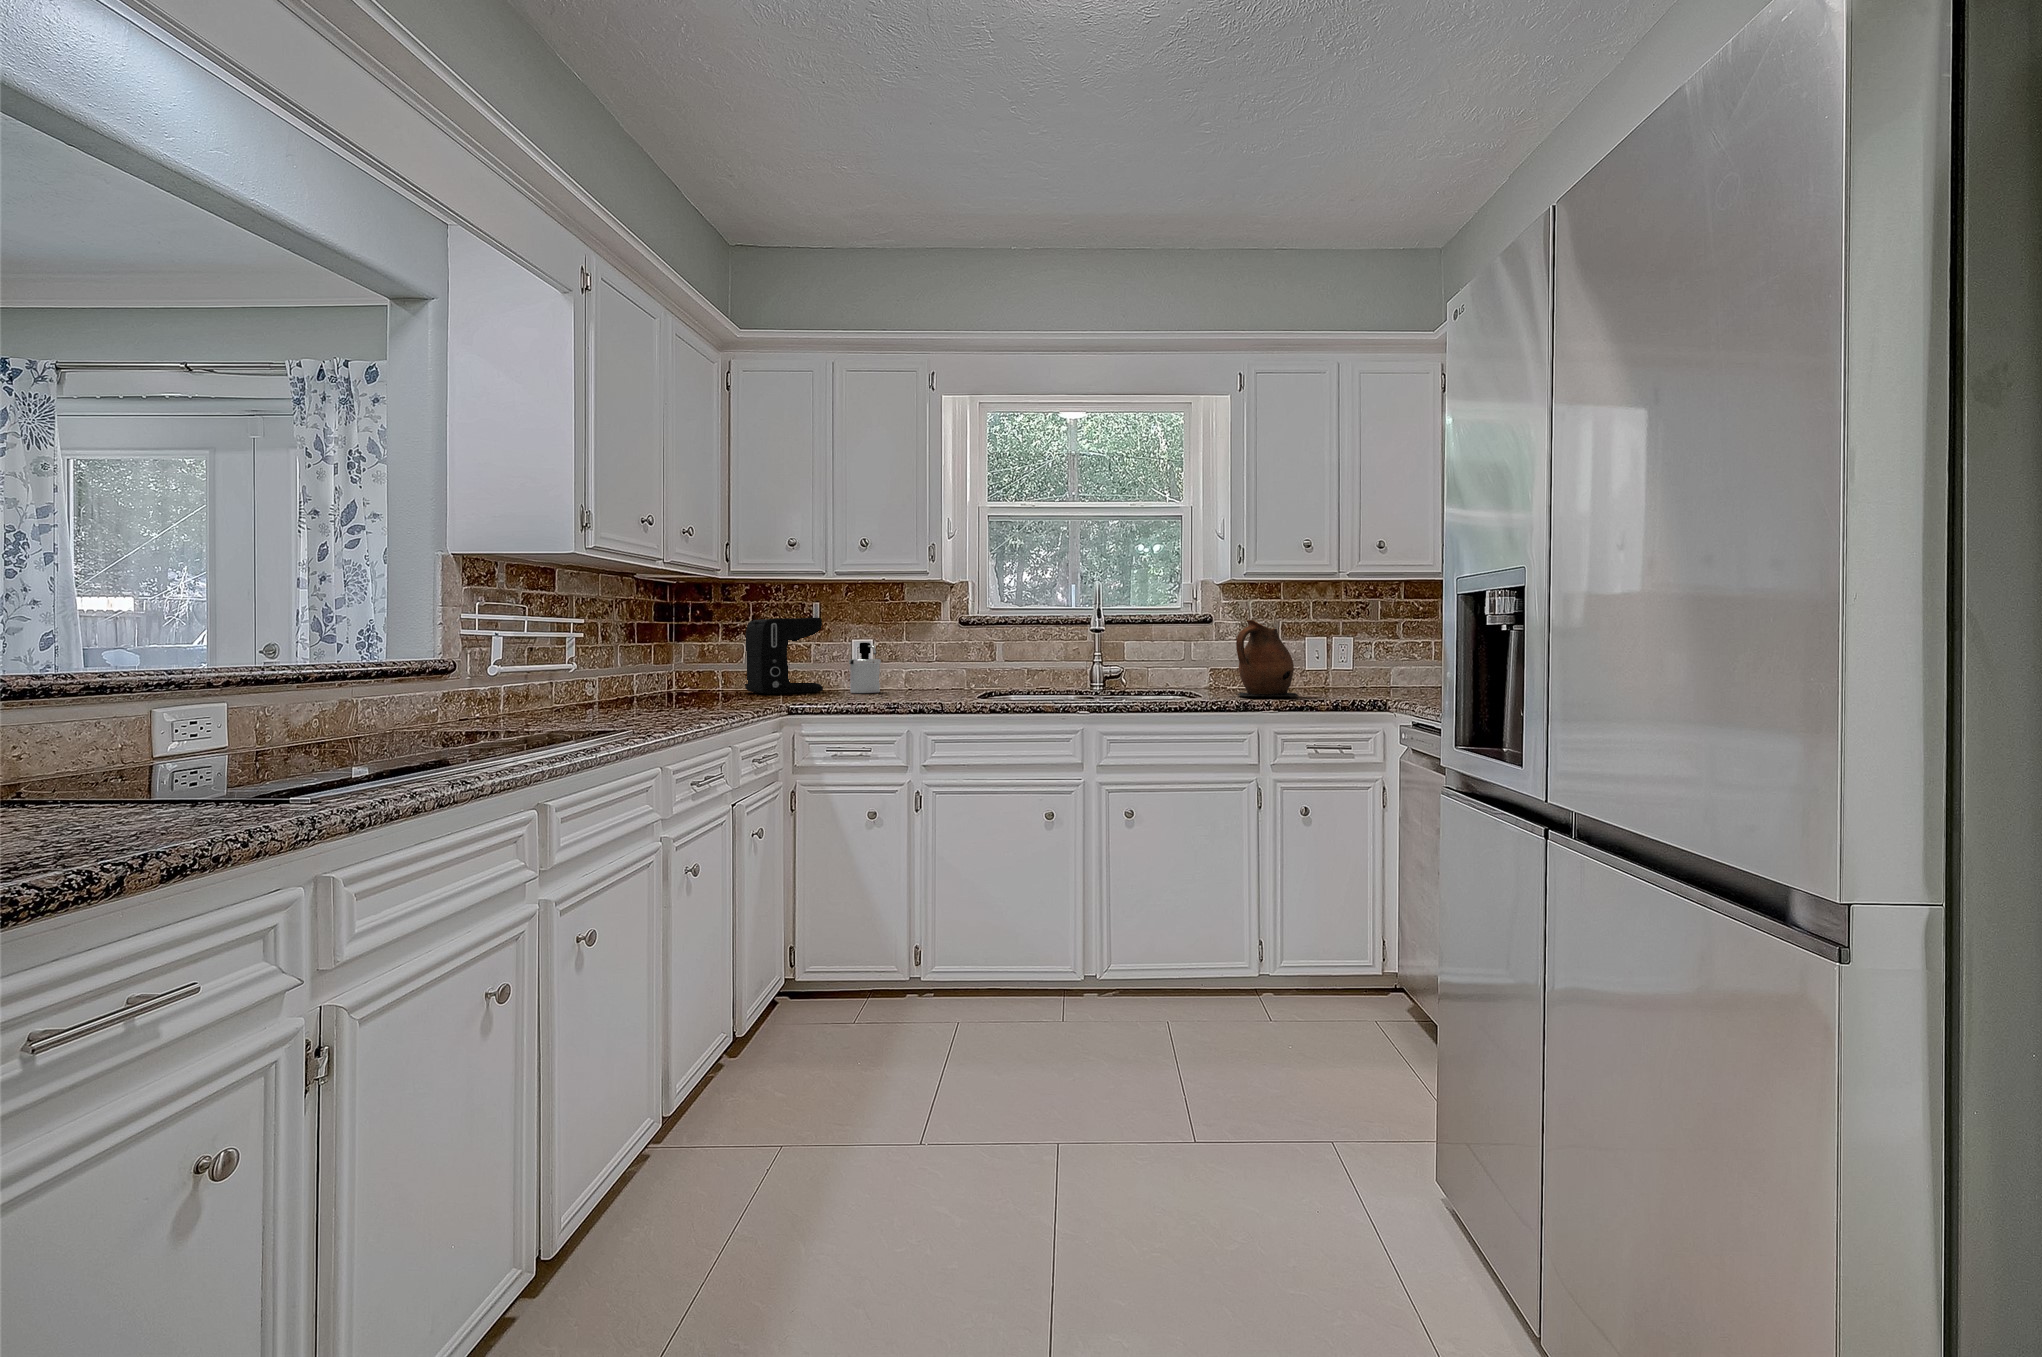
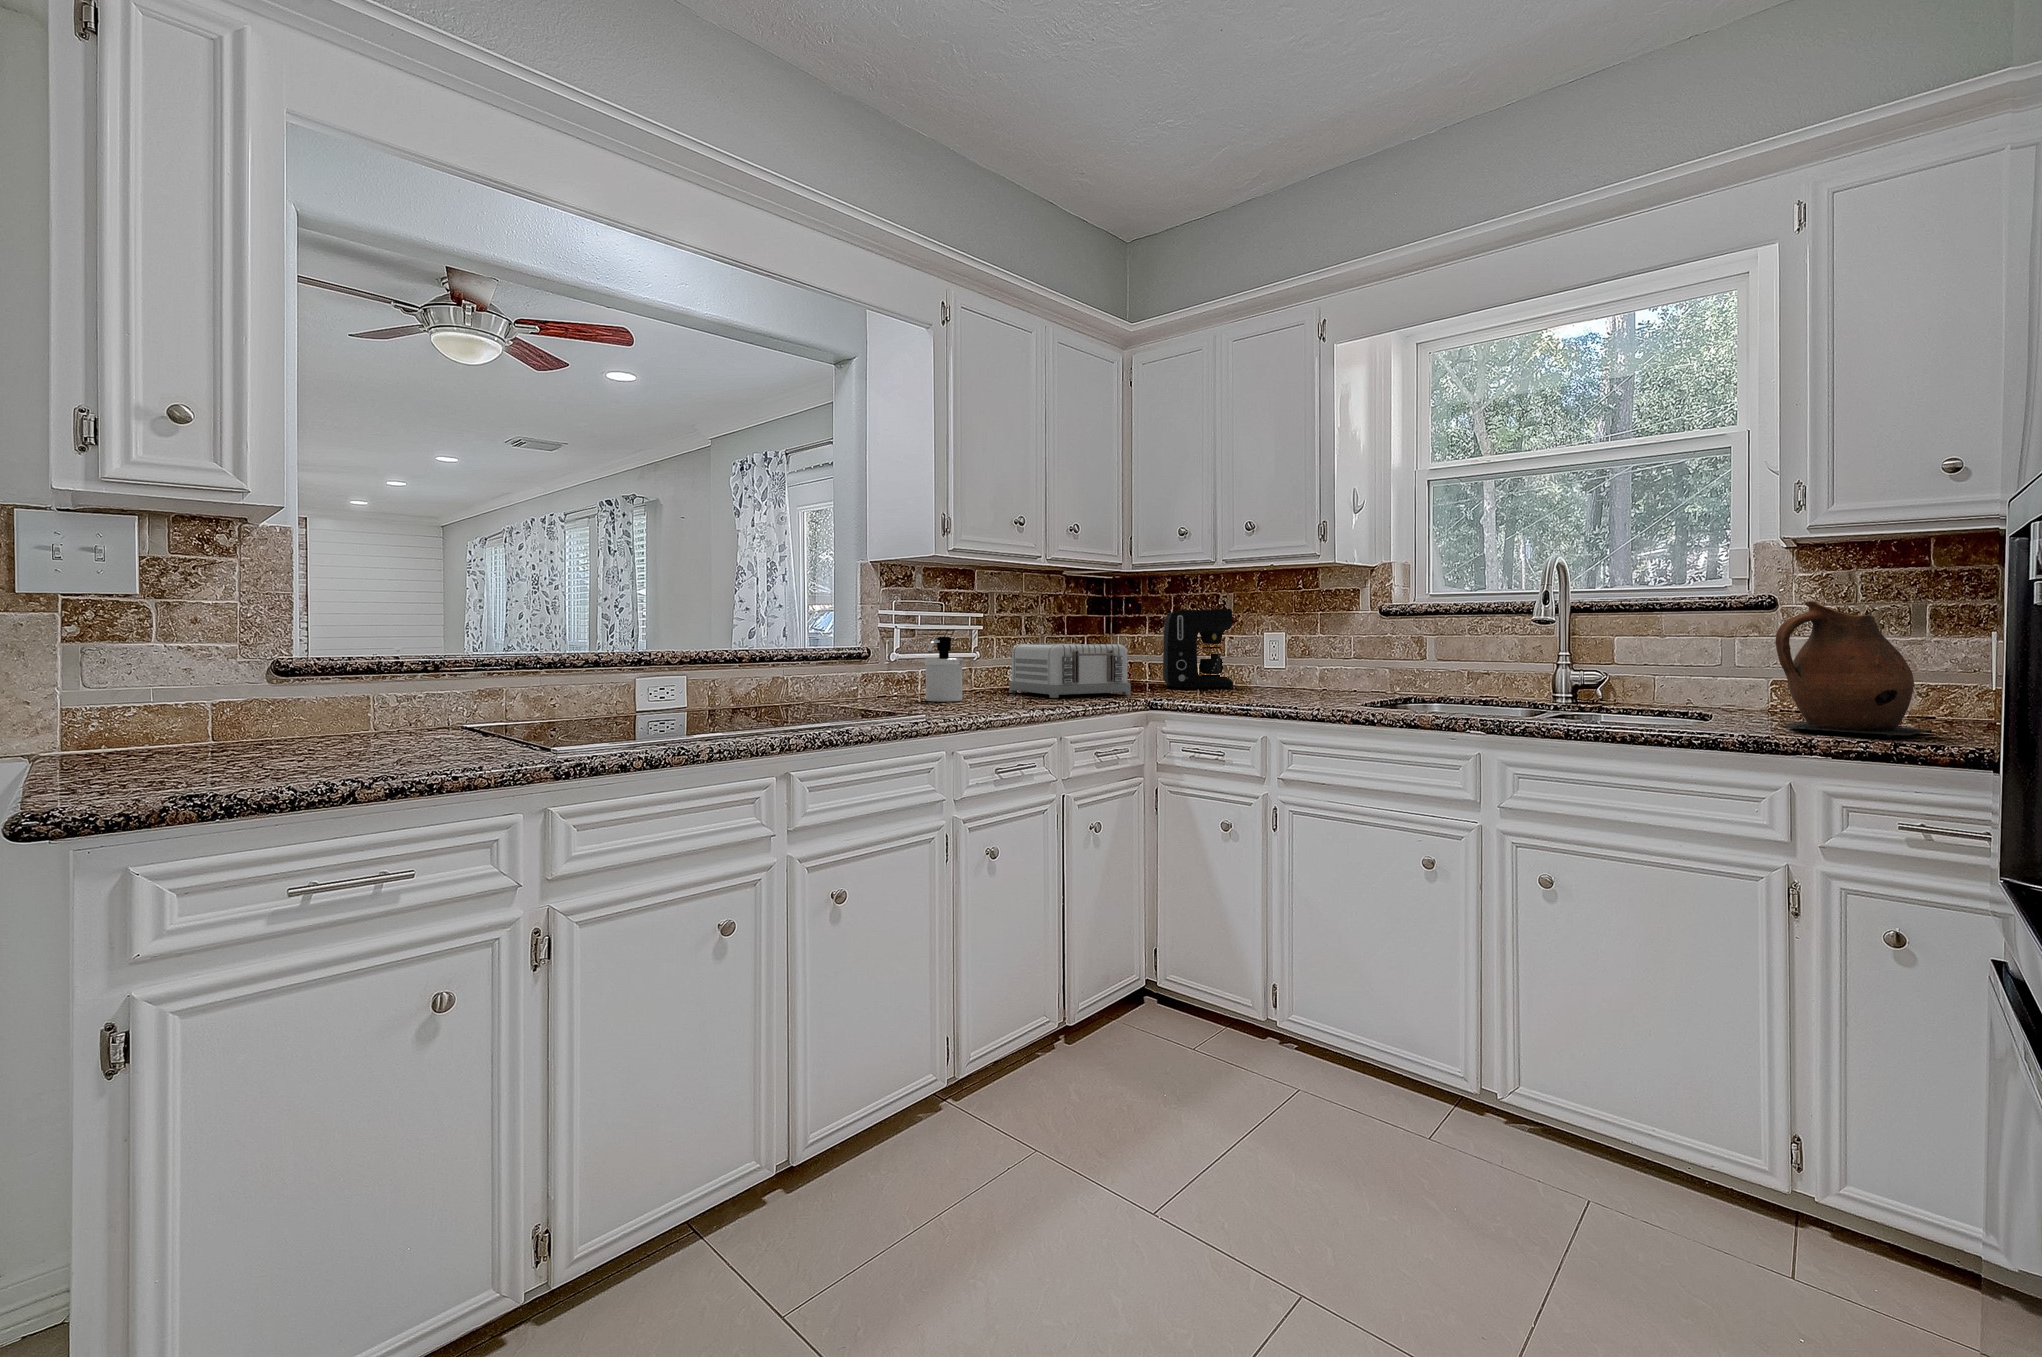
soap dispenser: present [849,642,881,693] -> present [924,637,963,702]
toaster: none [607,652,755,709] -> present [1009,644,1131,698]

